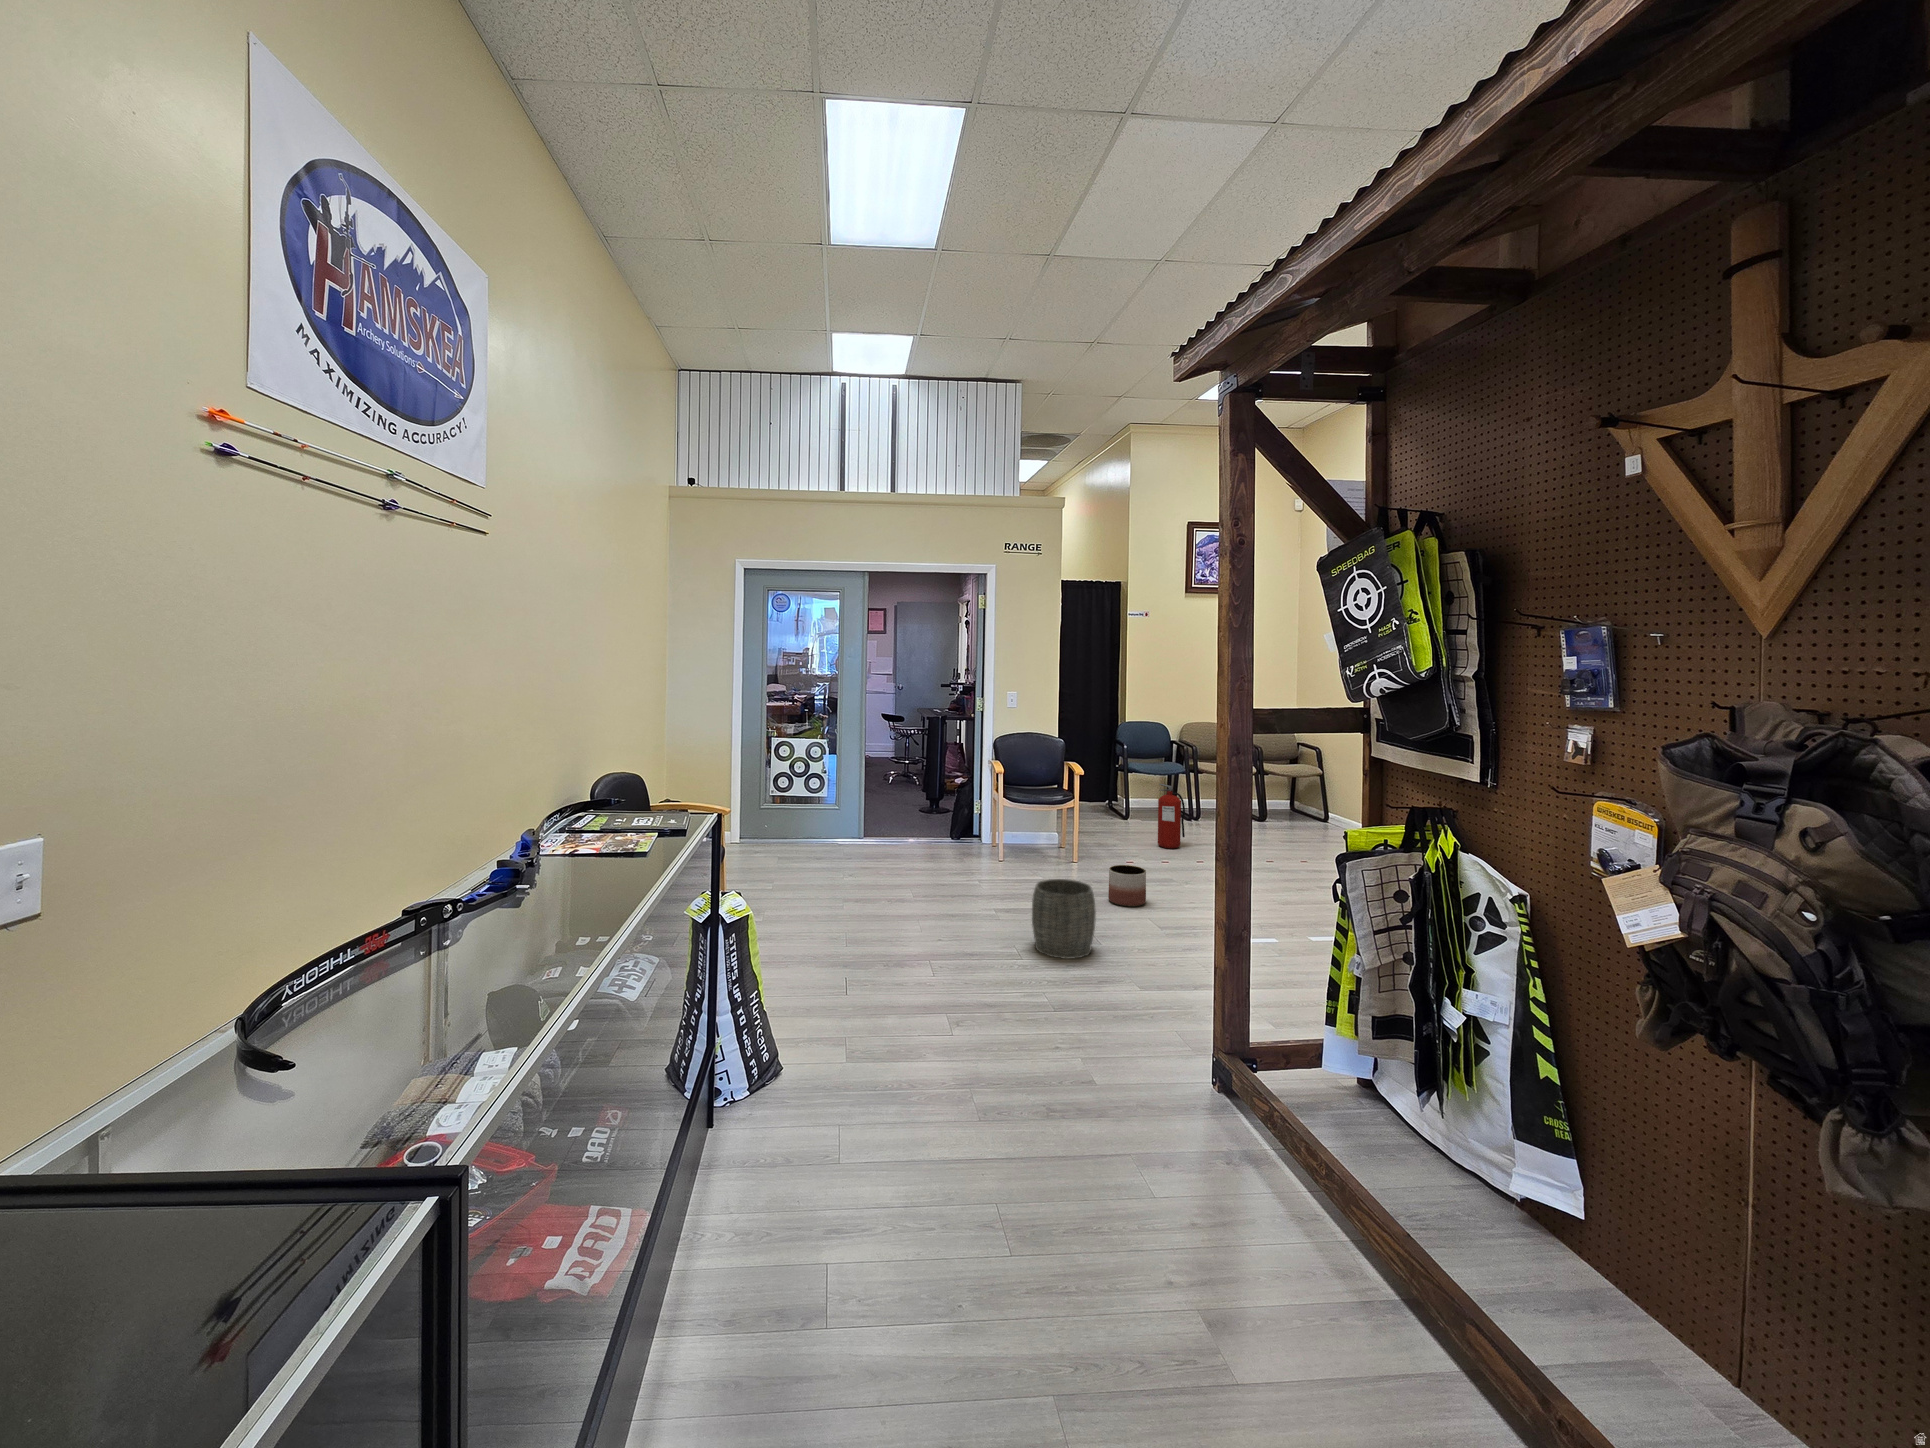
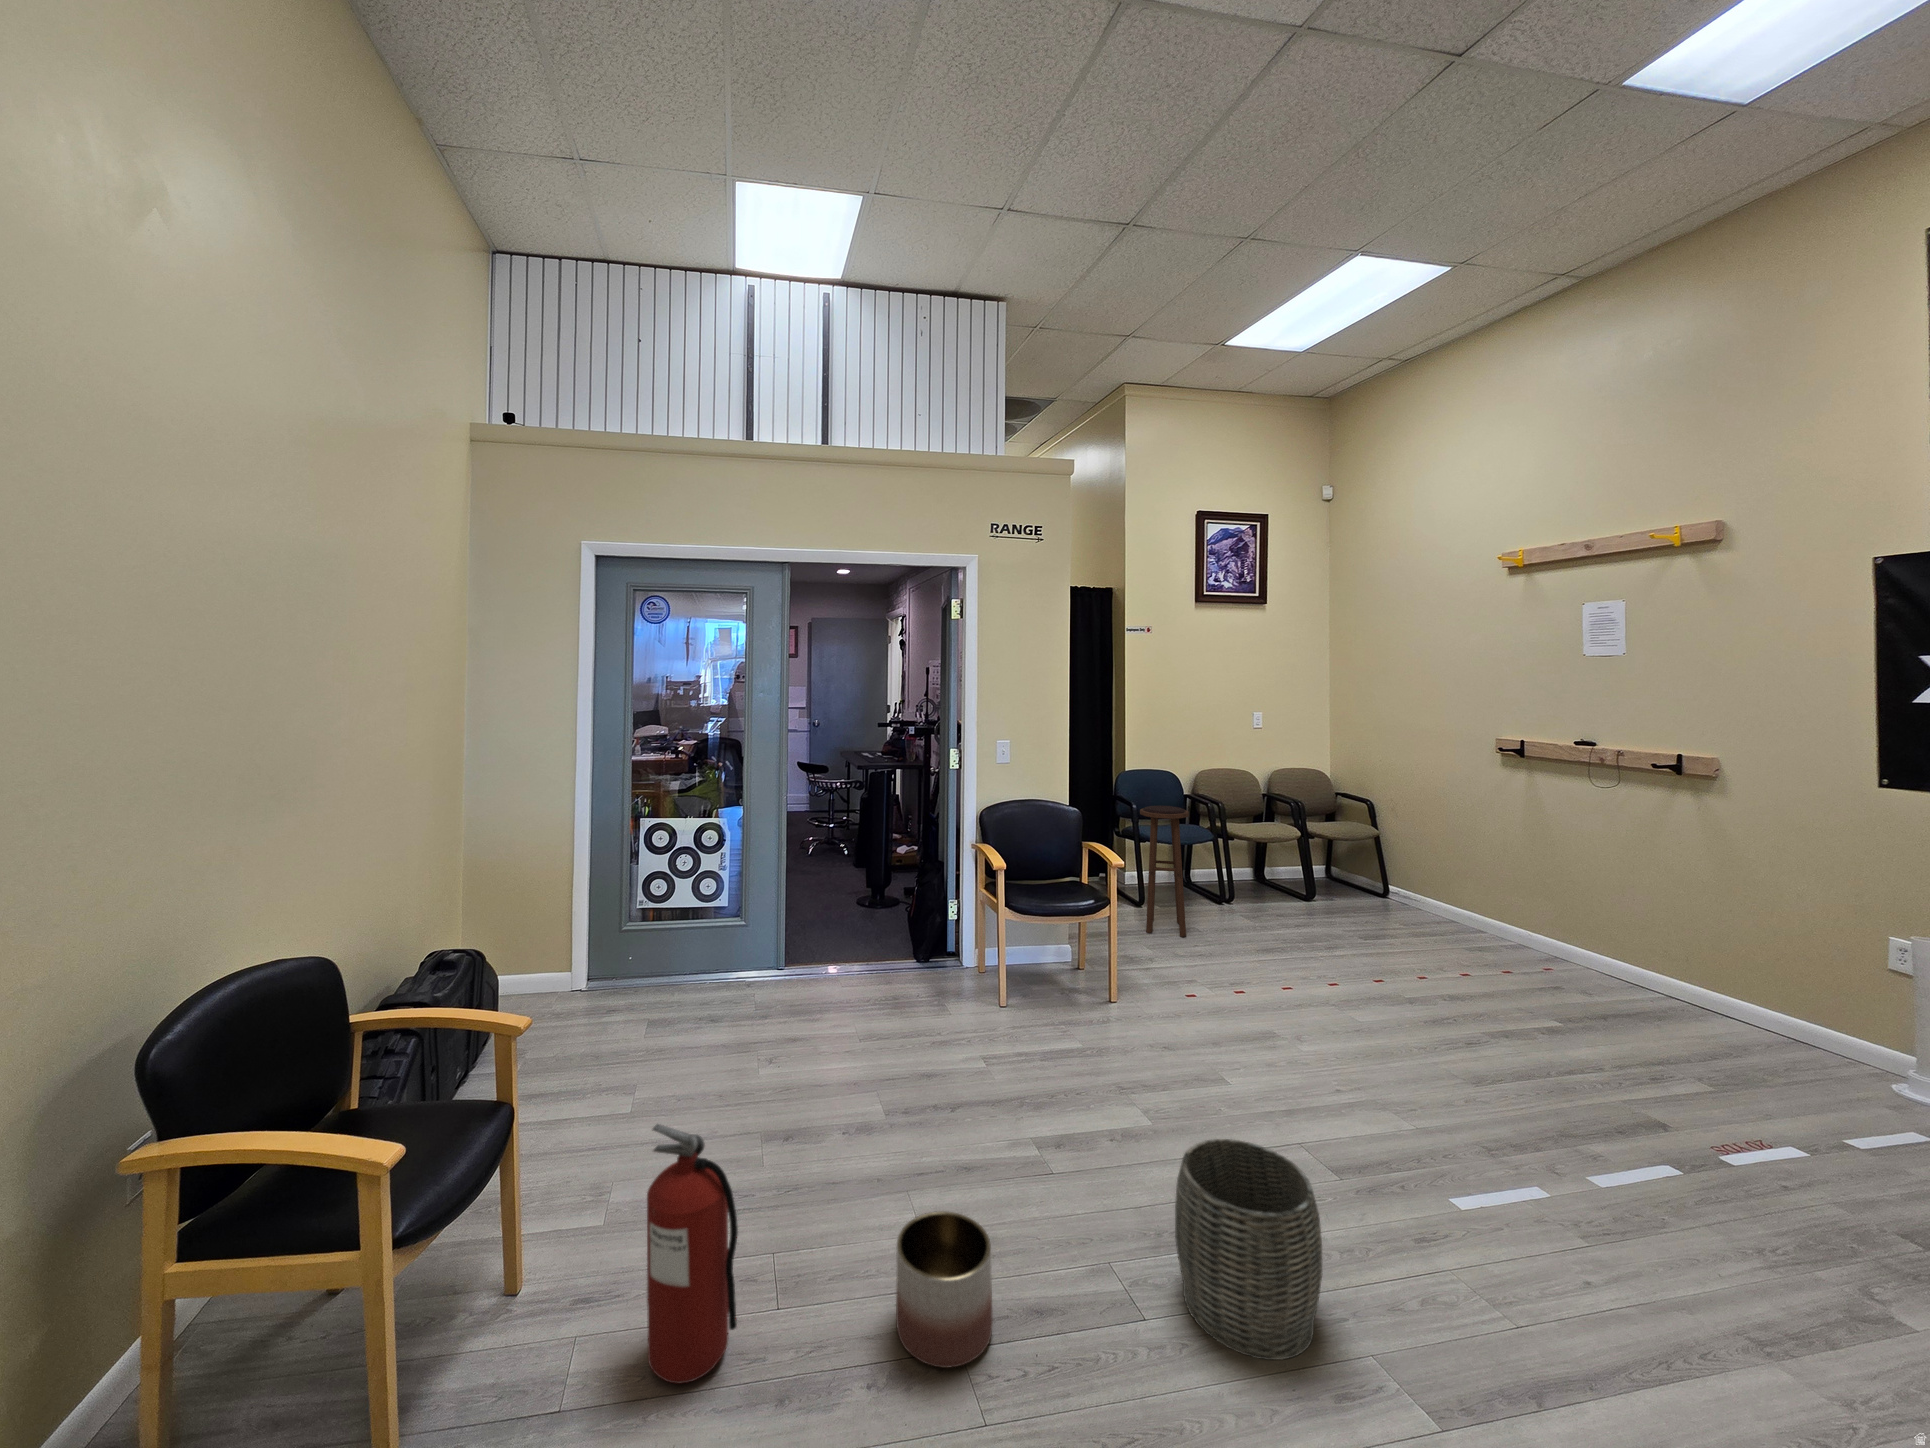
stool: none [1121,745,1156,837] -> present [1140,806,1189,937]
fire extinguisher: present [1158,784,1185,849] -> present [647,1124,738,1383]
planter: present [1108,865,1146,907] -> present [896,1211,993,1367]

